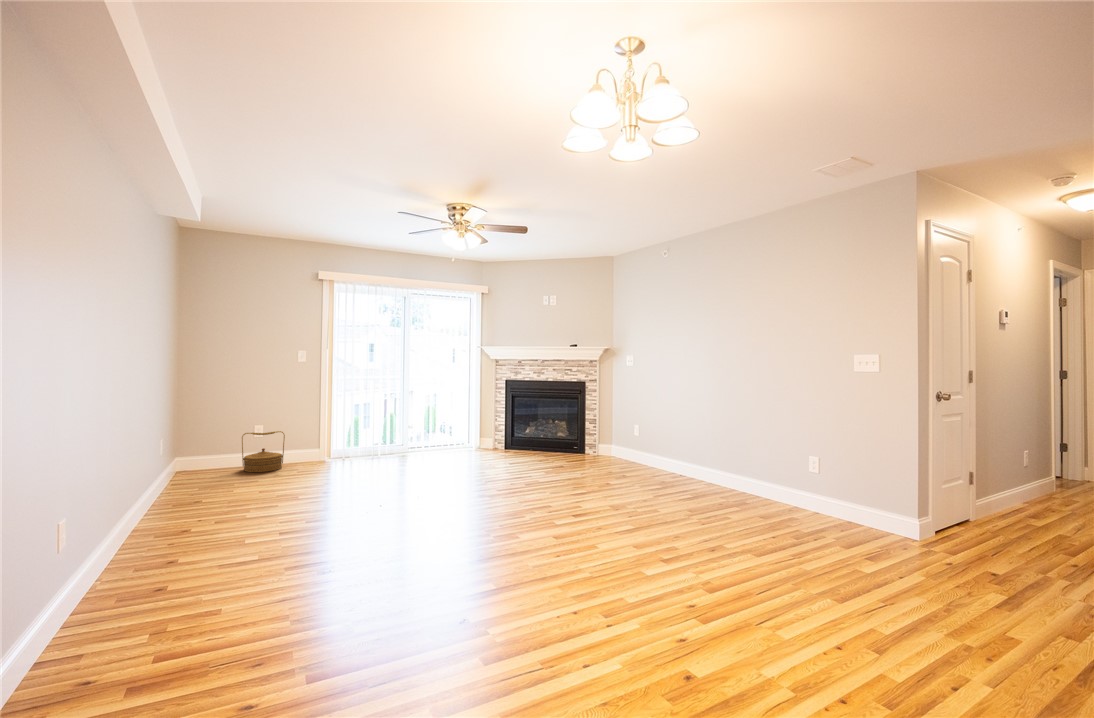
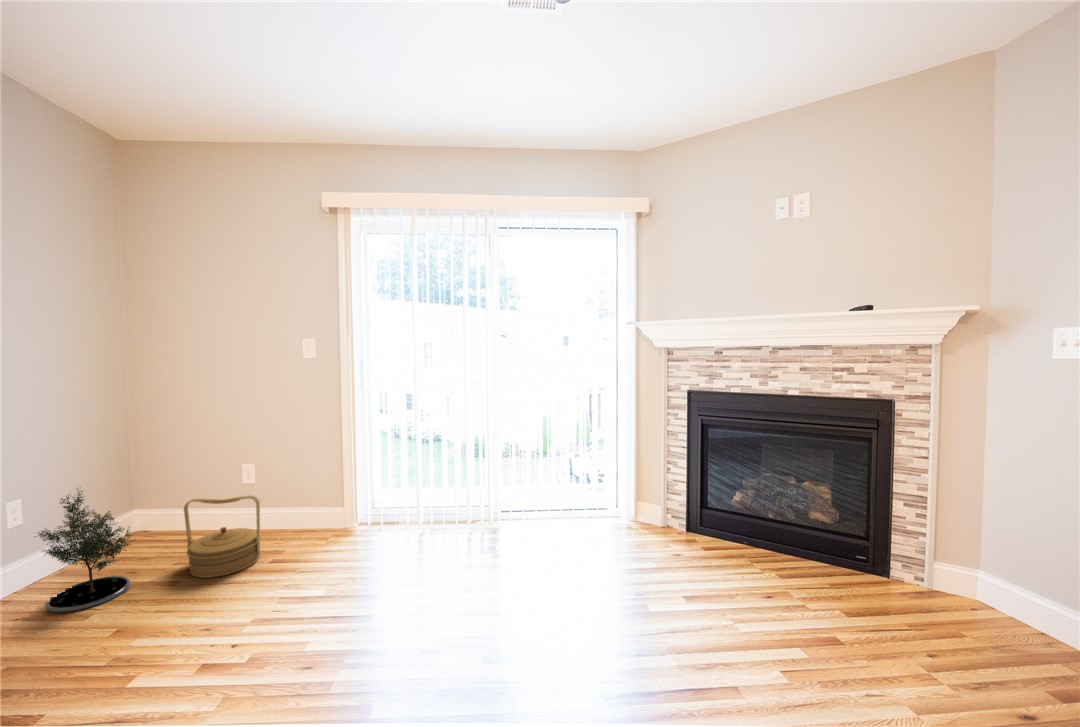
potted tree: none [174,418,225,483] -> present [35,491,135,613]

